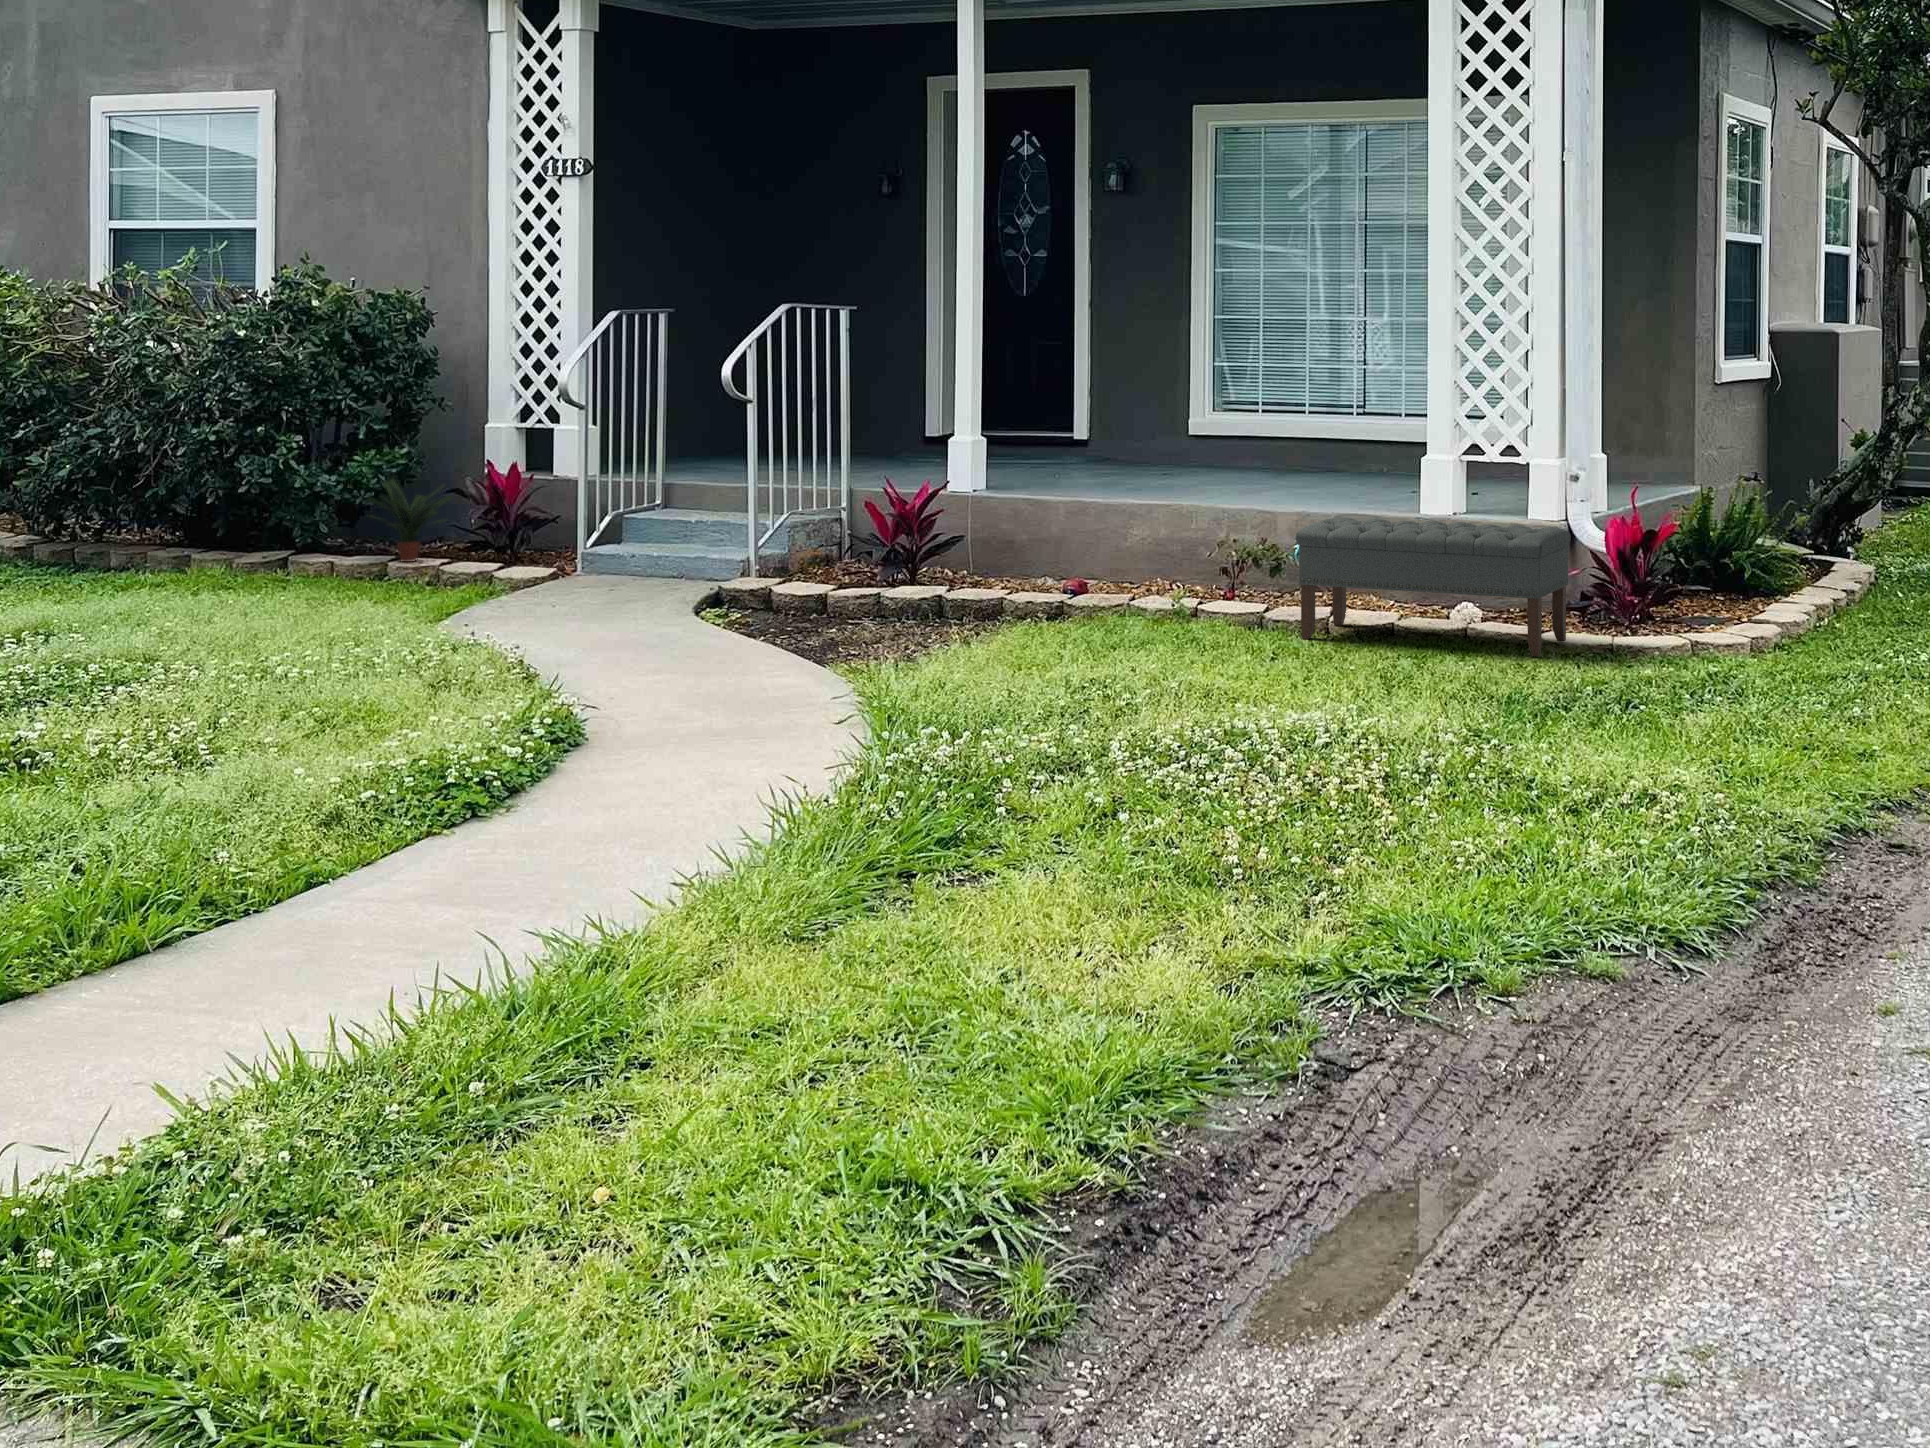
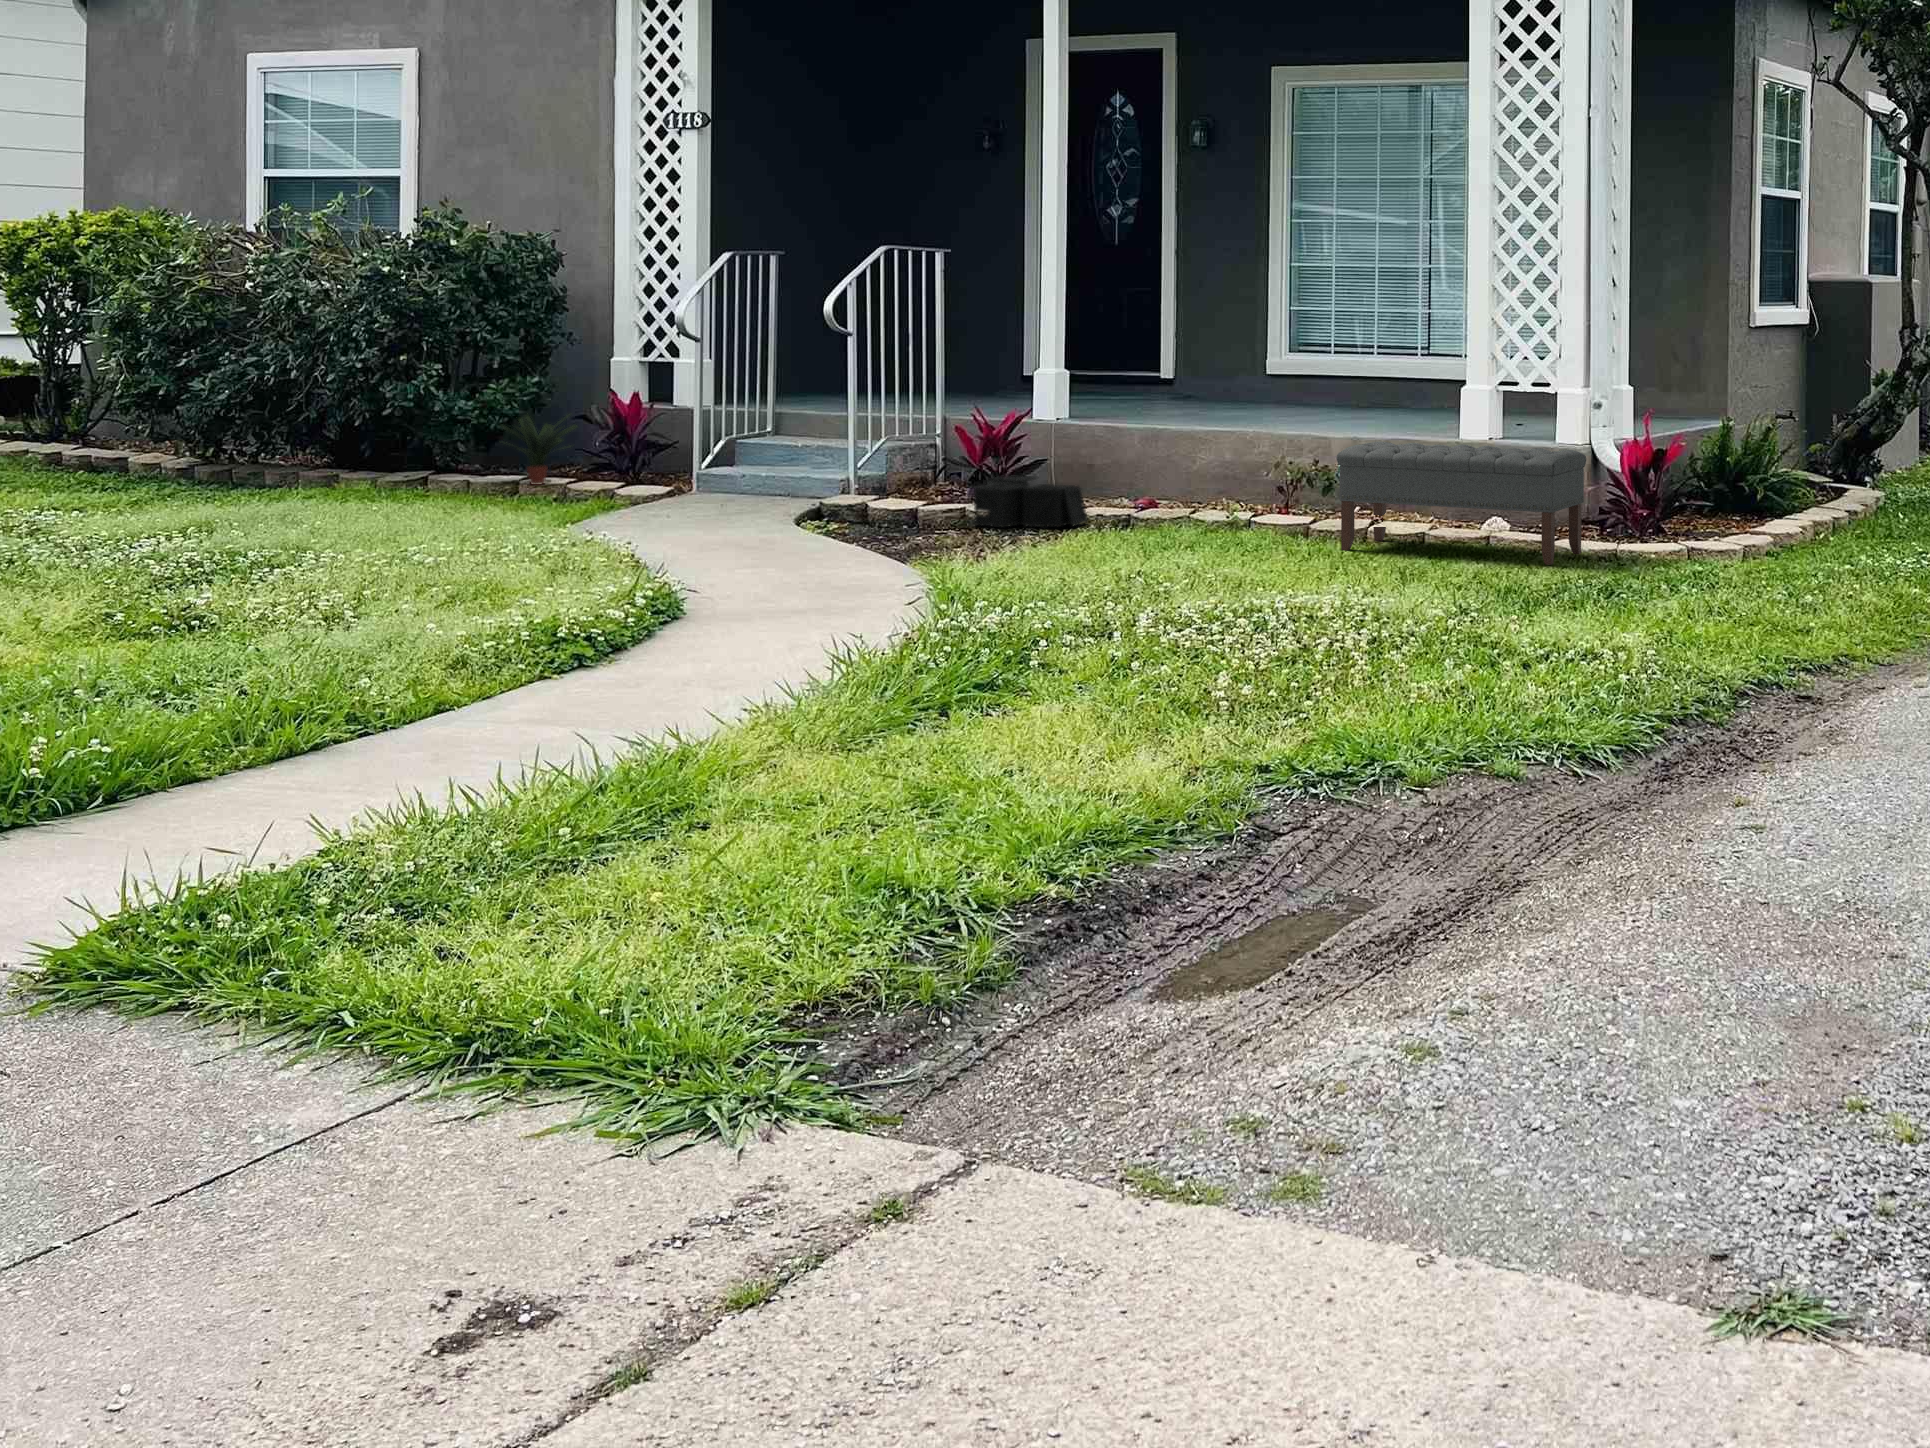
storage bin: none [891,553,1016,615] -> present [974,476,1088,527]

